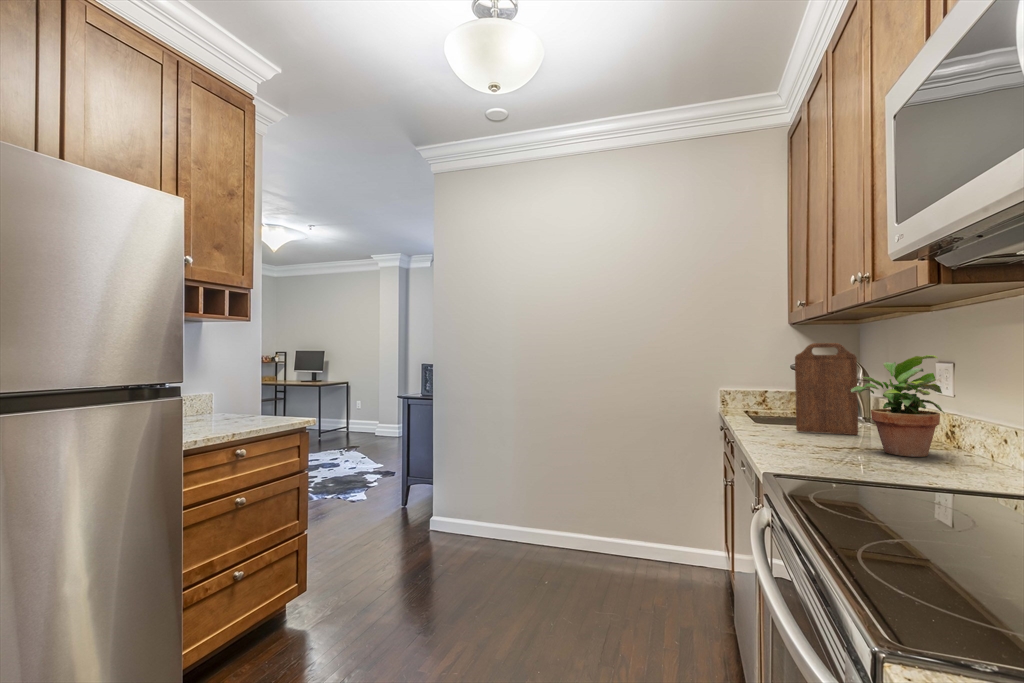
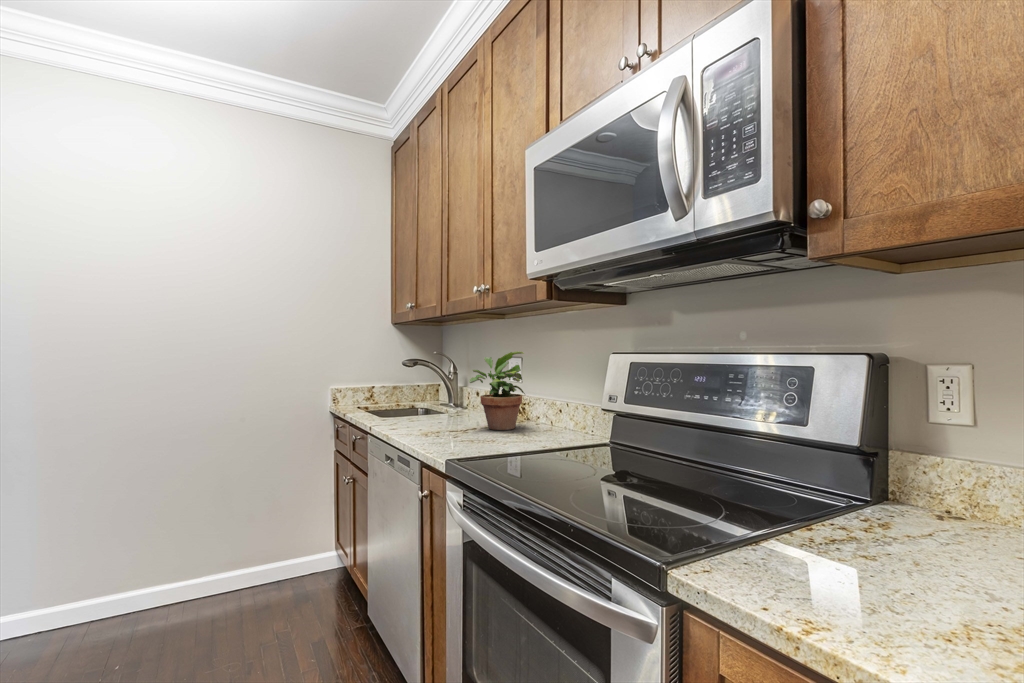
cutting board: present [795,343,858,435] -> none [414,341,460,421]

